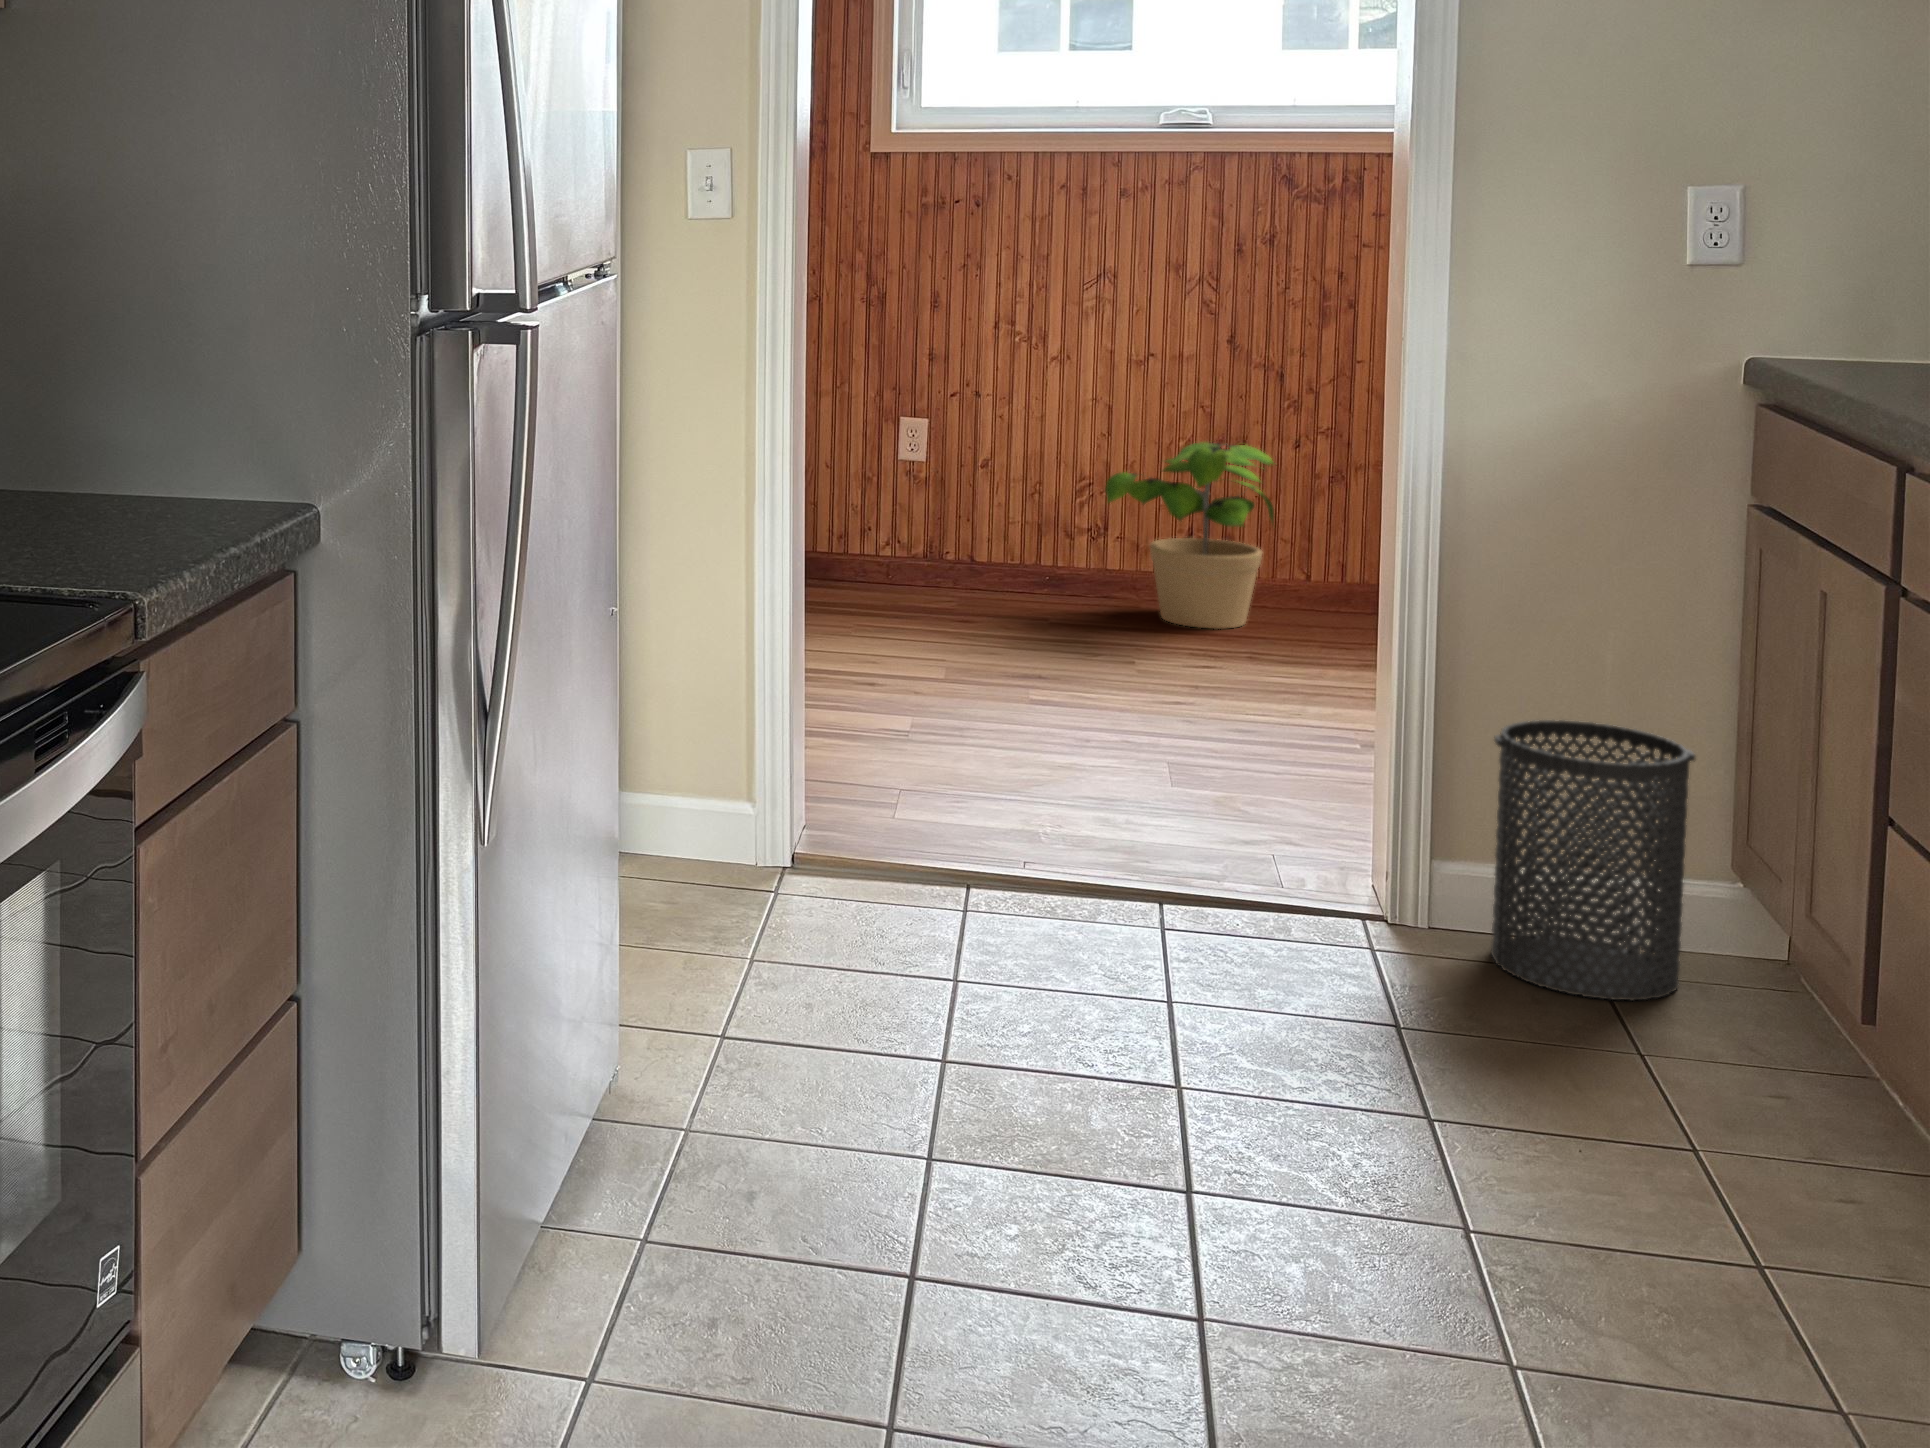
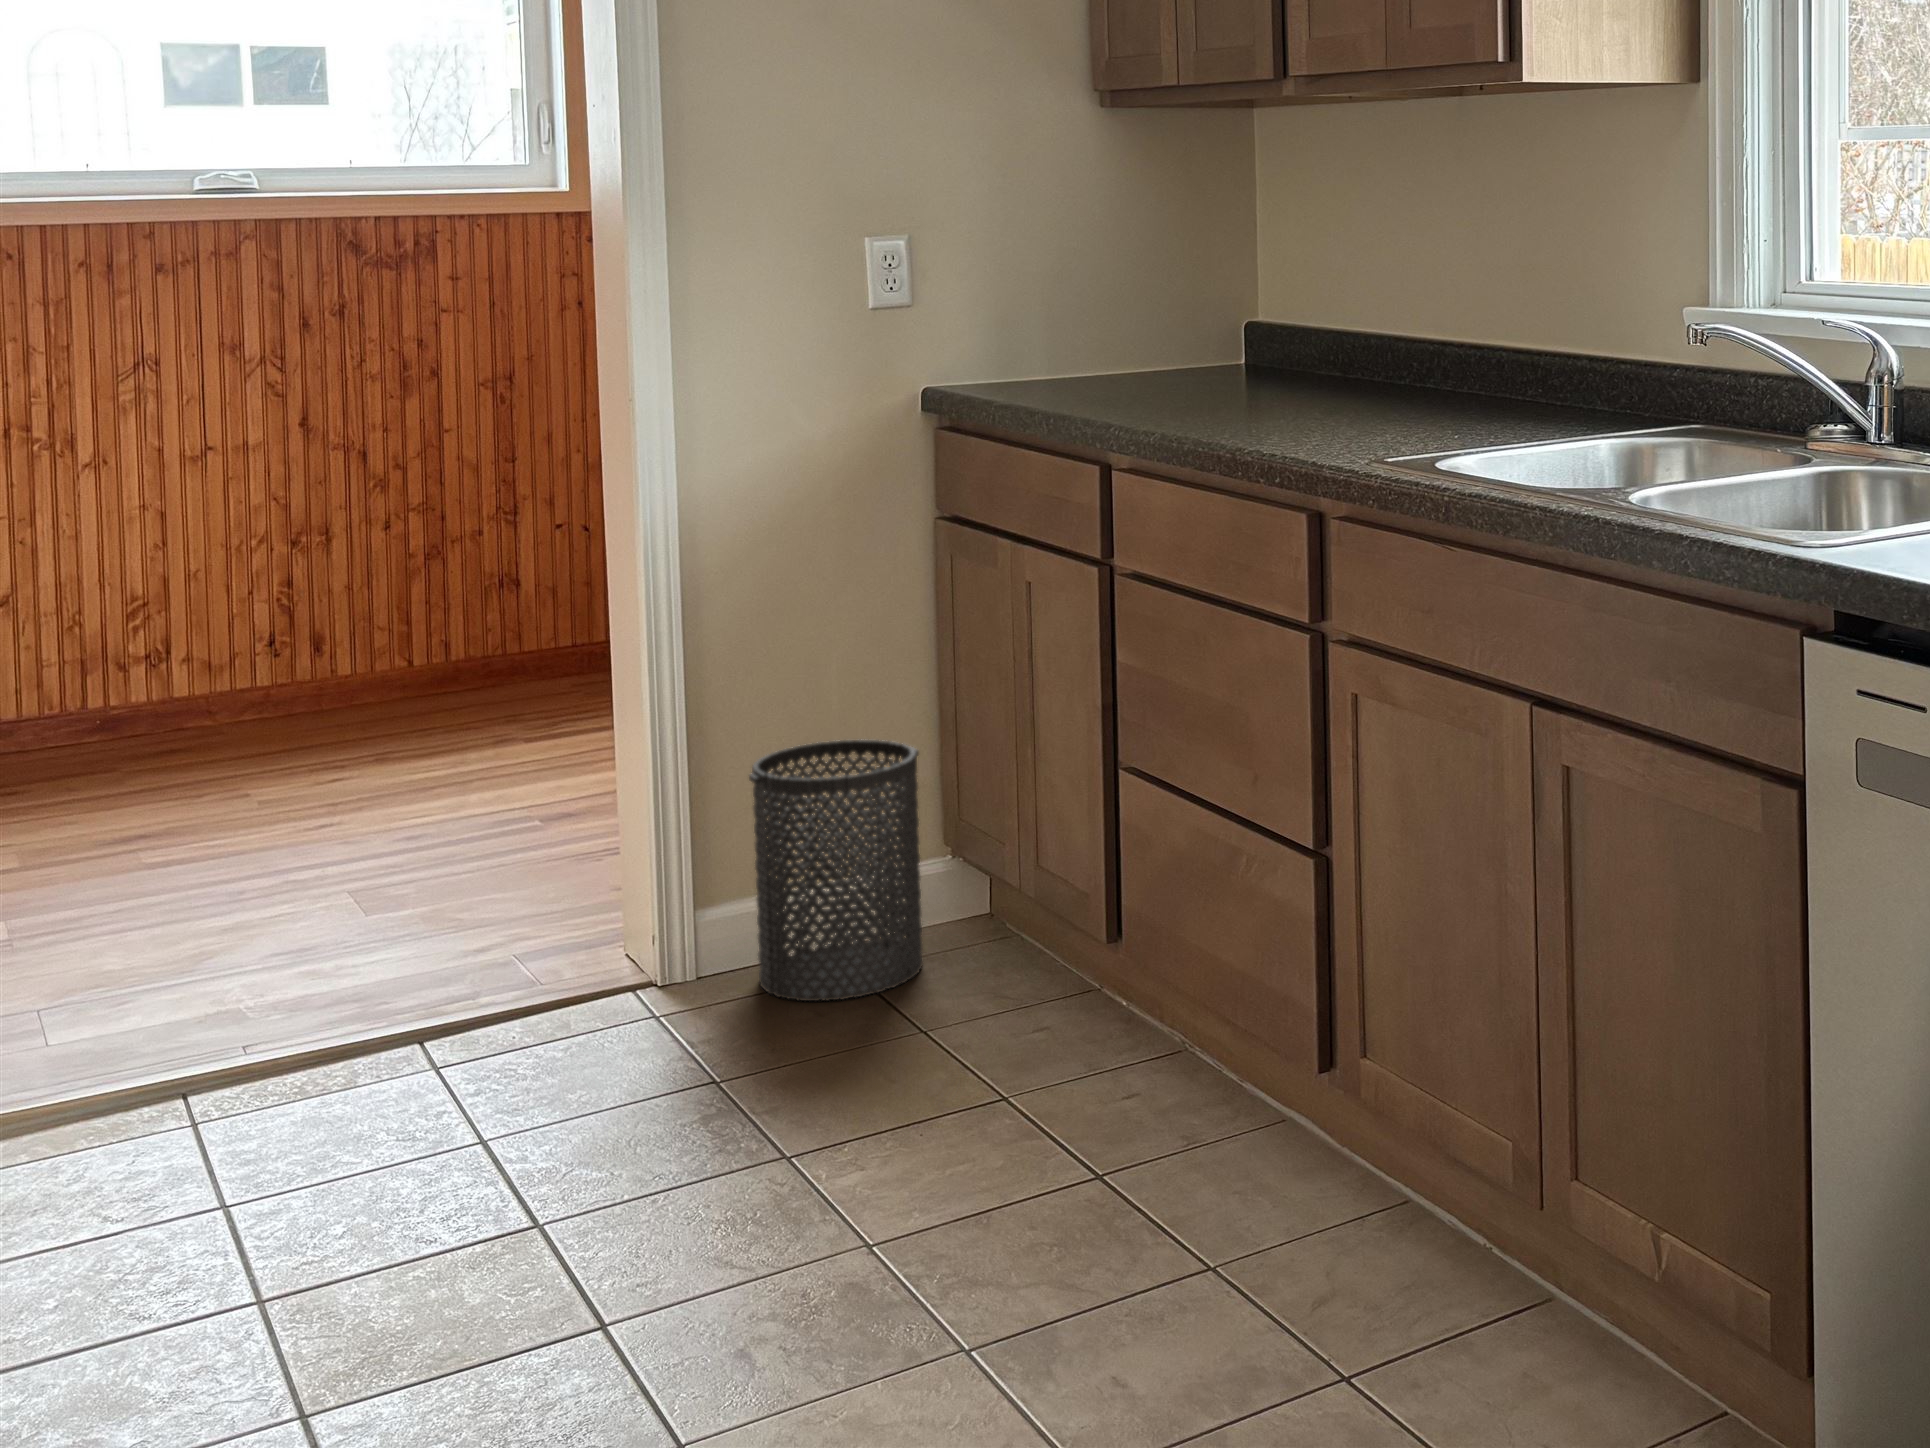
potted plant: present [1105,442,1274,629] -> none [175,534,388,743]

